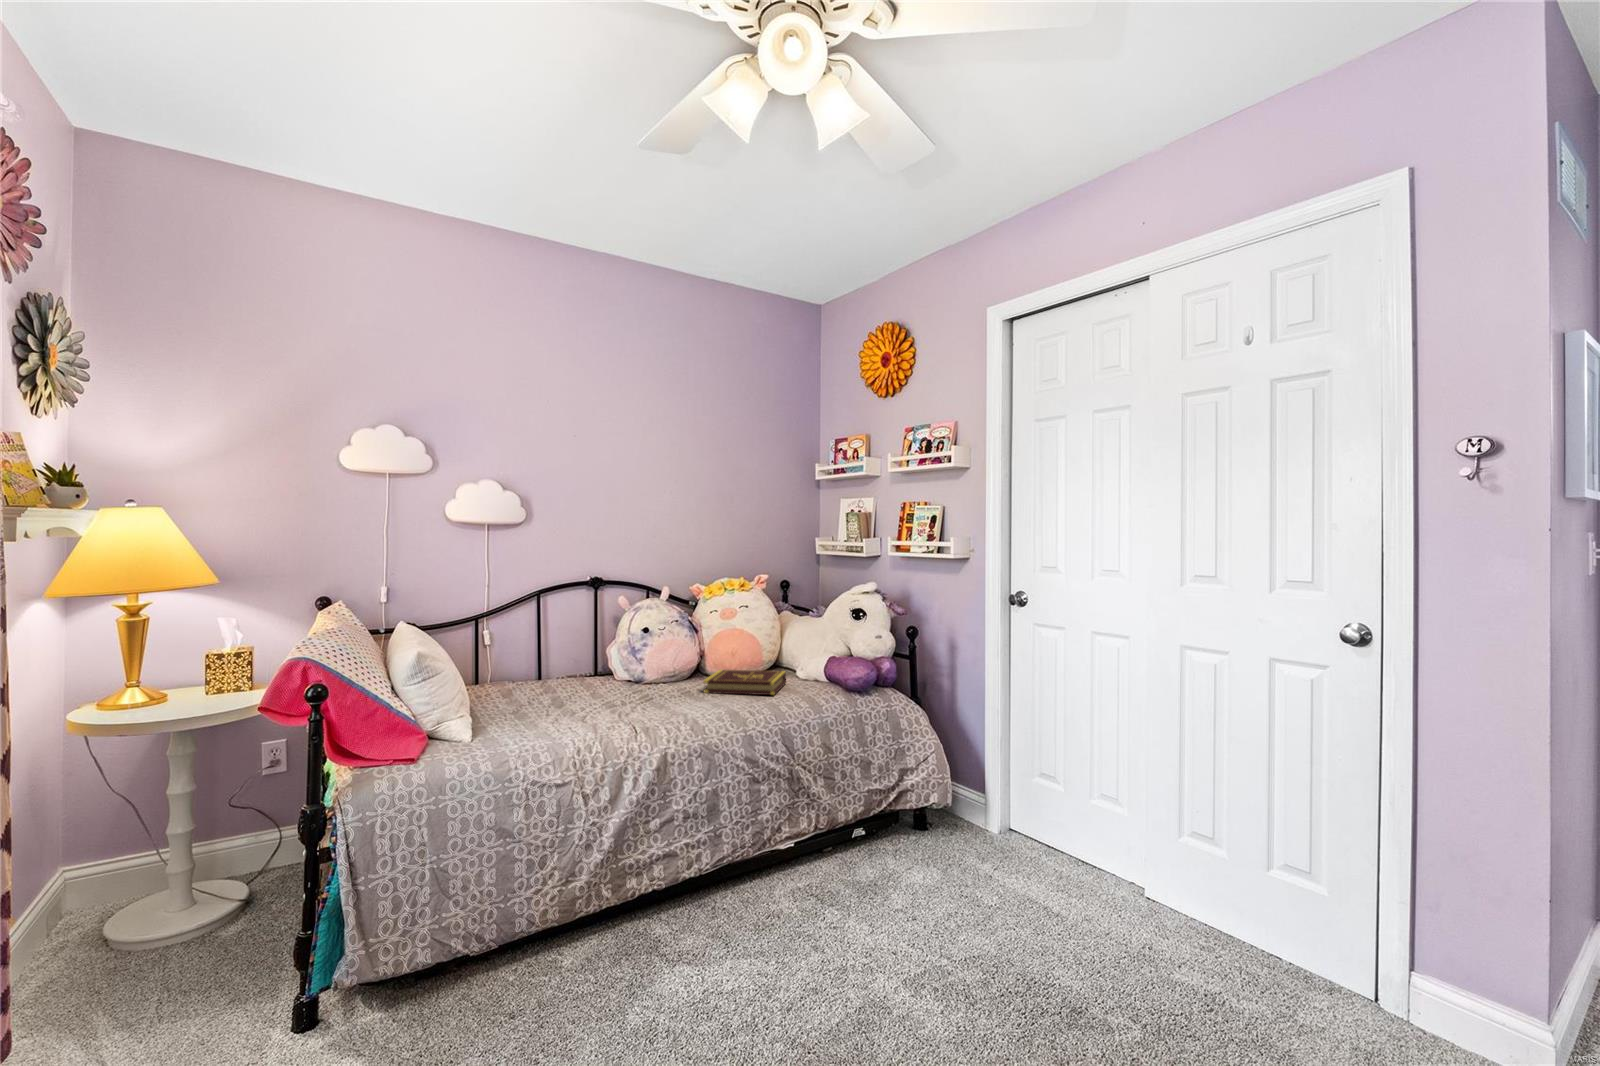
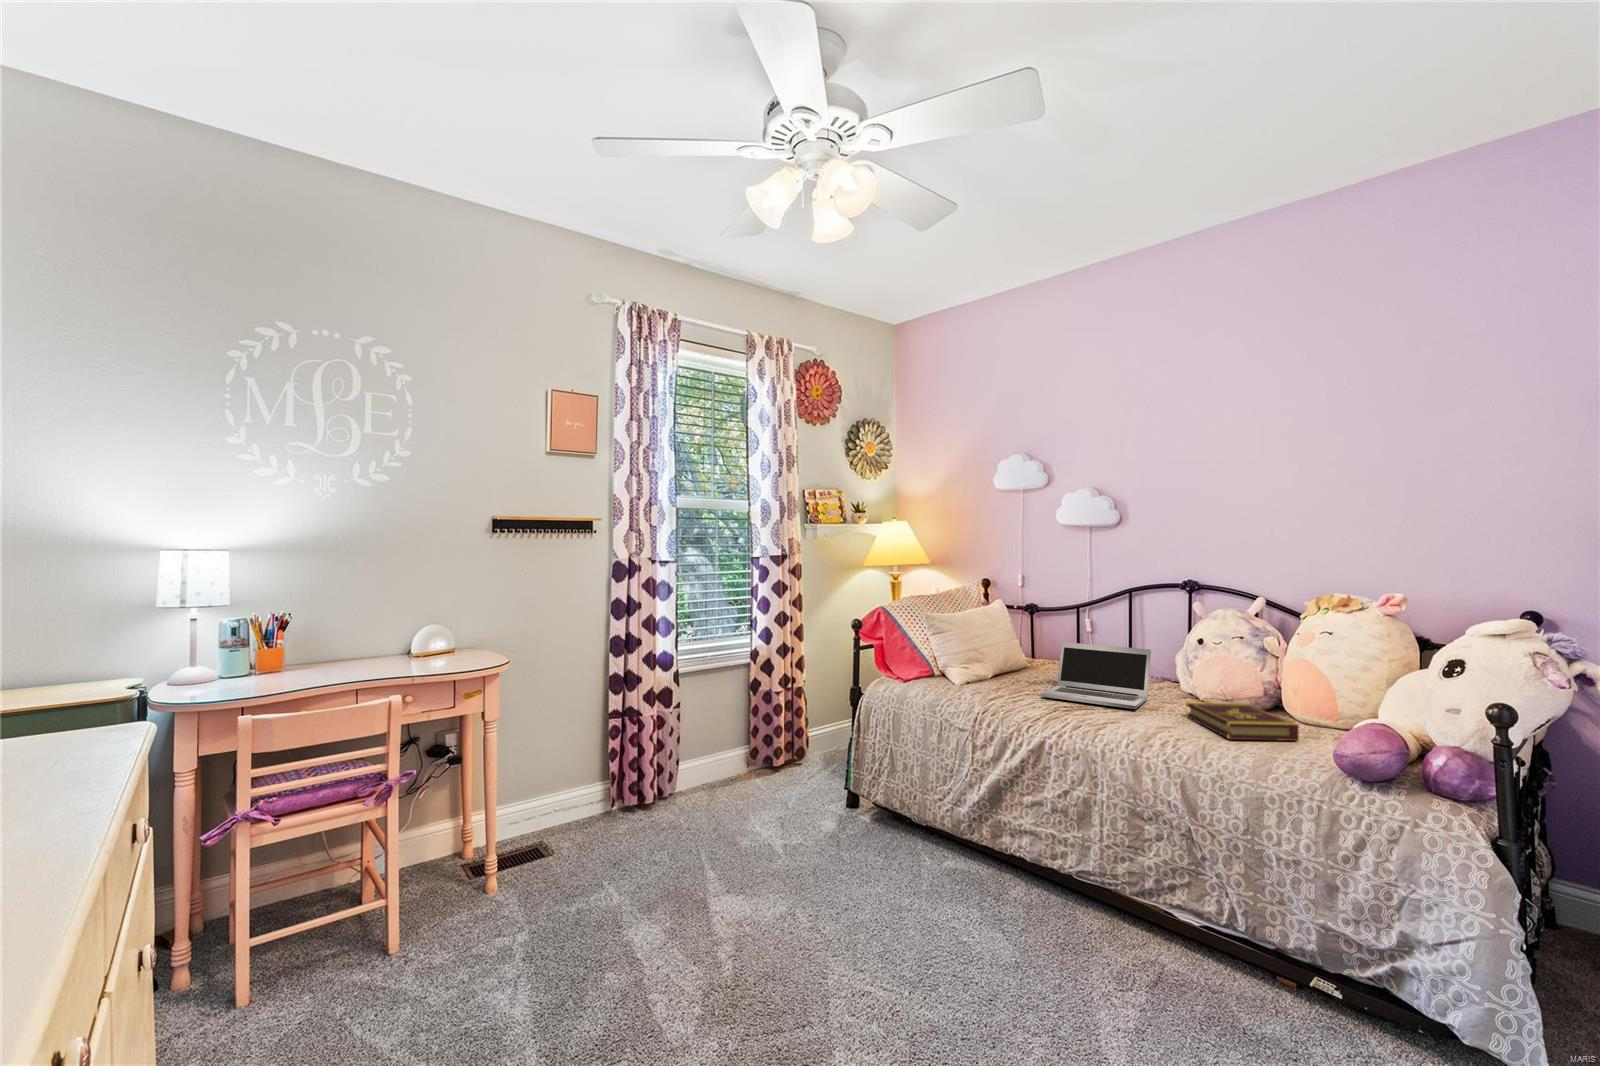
laptop: none [561,644,678,718] -> present [1041,642,1151,709]

